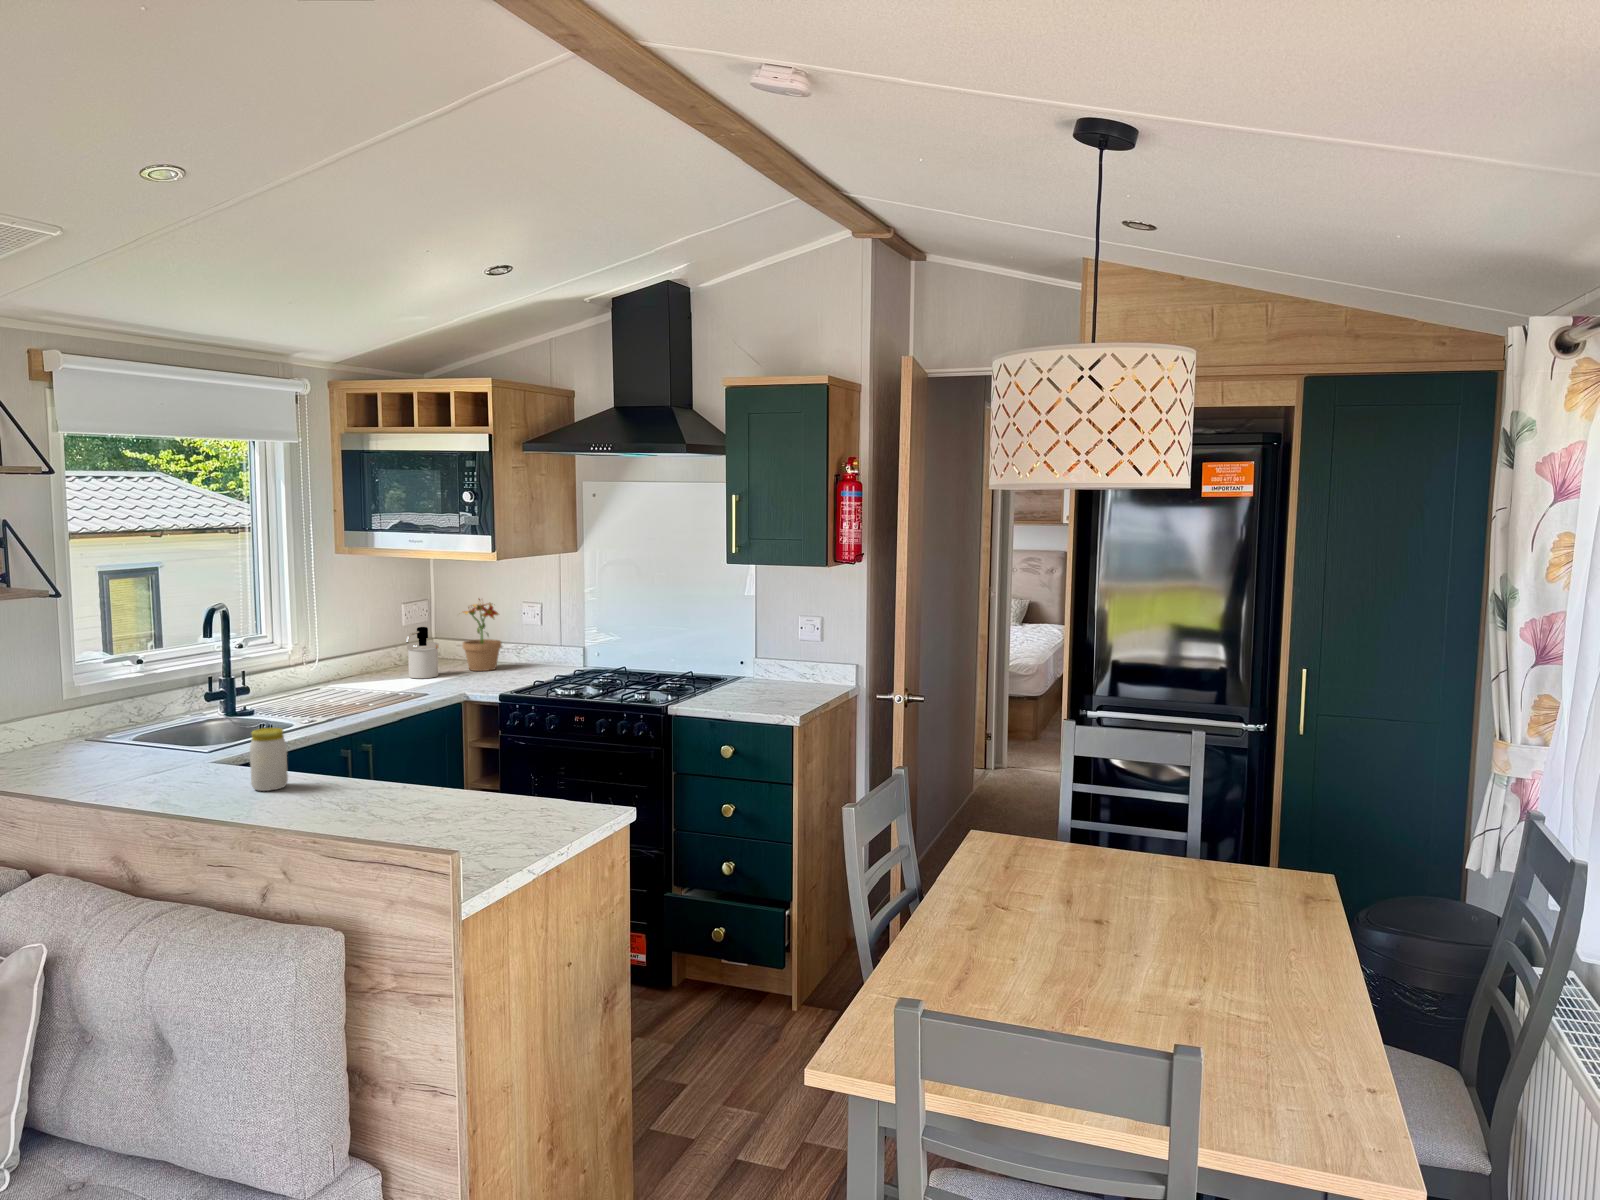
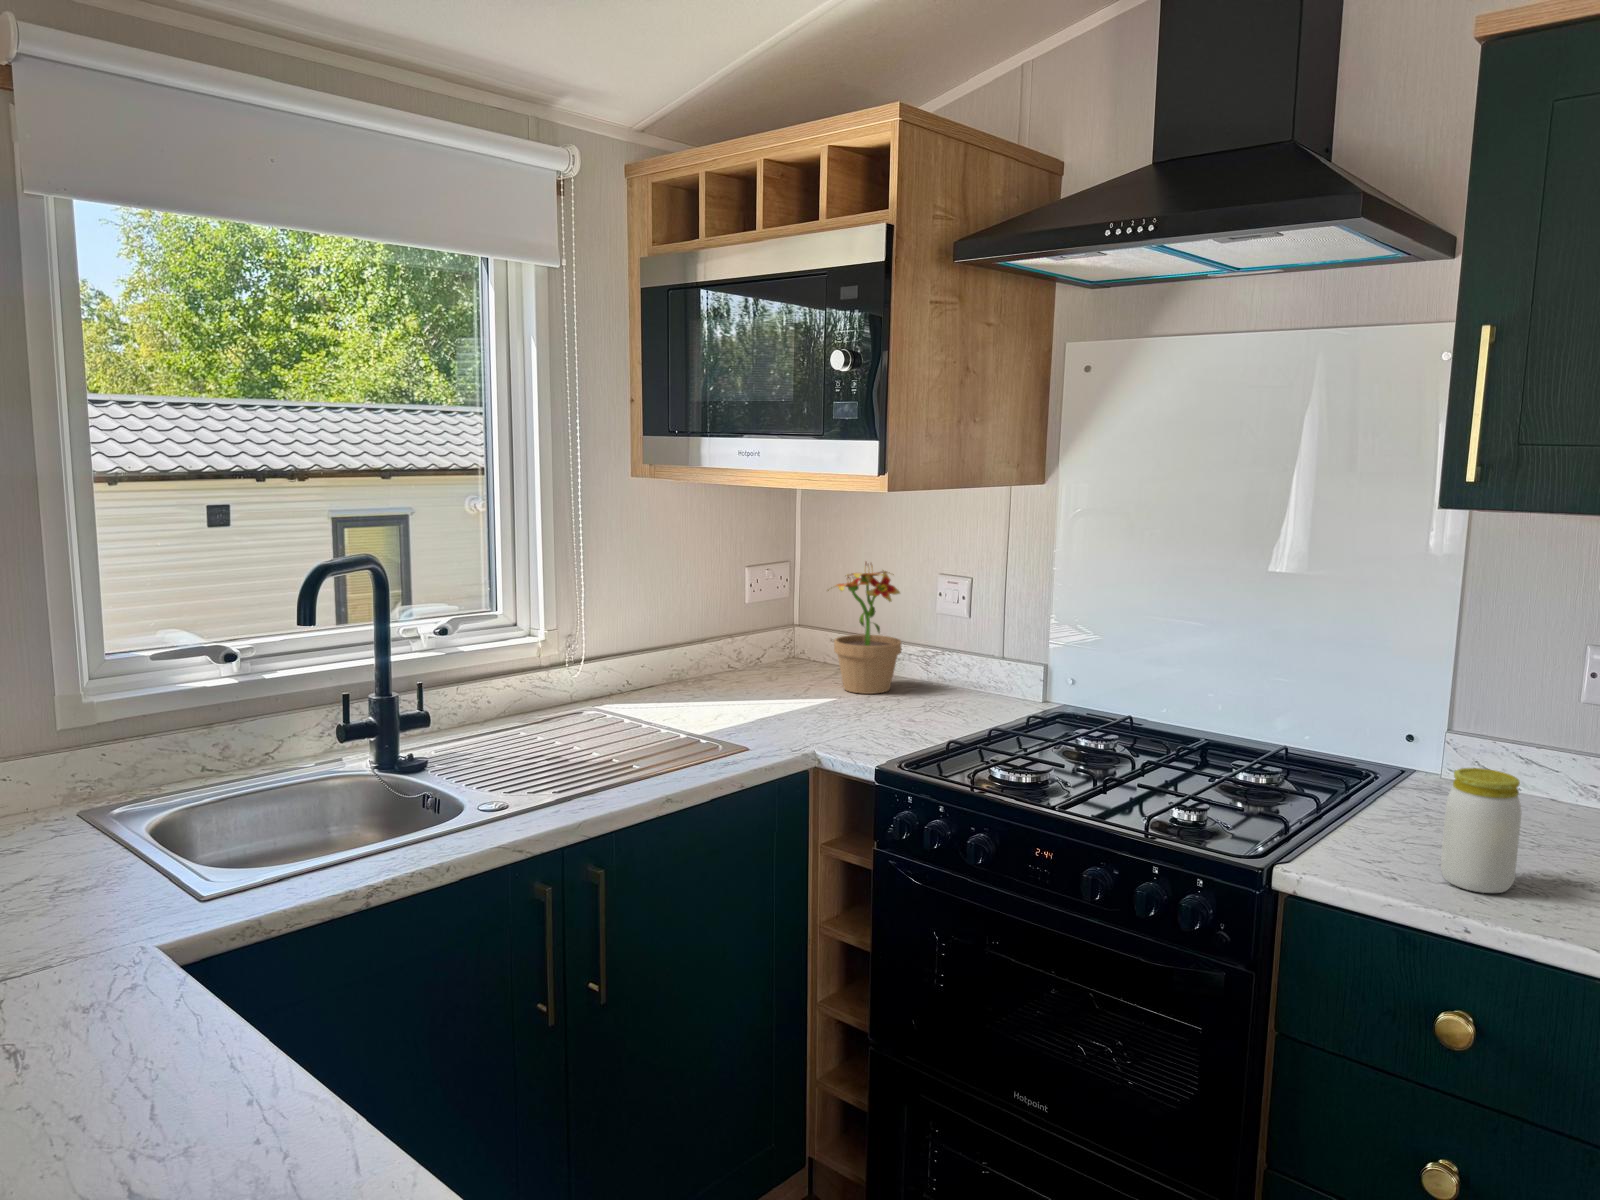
soap dispenser: present [406,627,439,679] -> none [729,609,790,703]
jar: present [250,728,288,791] -> present [1441,768,1521,893]

